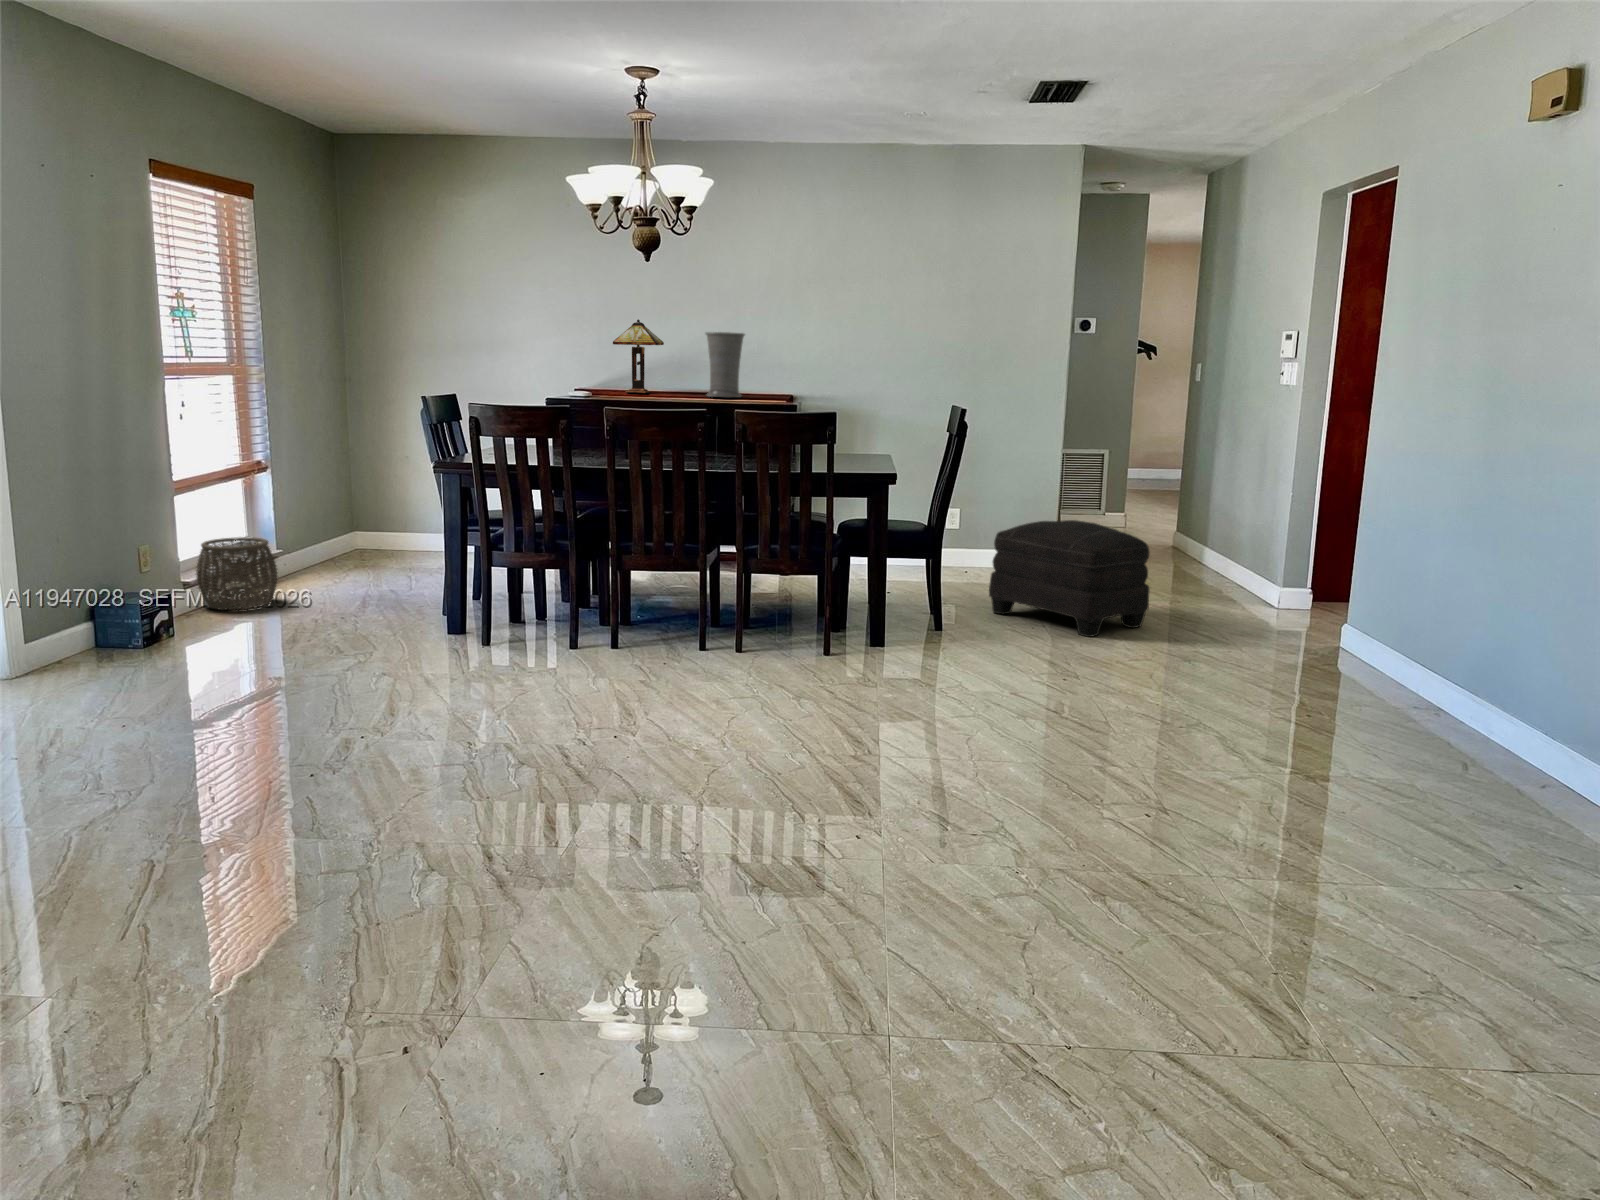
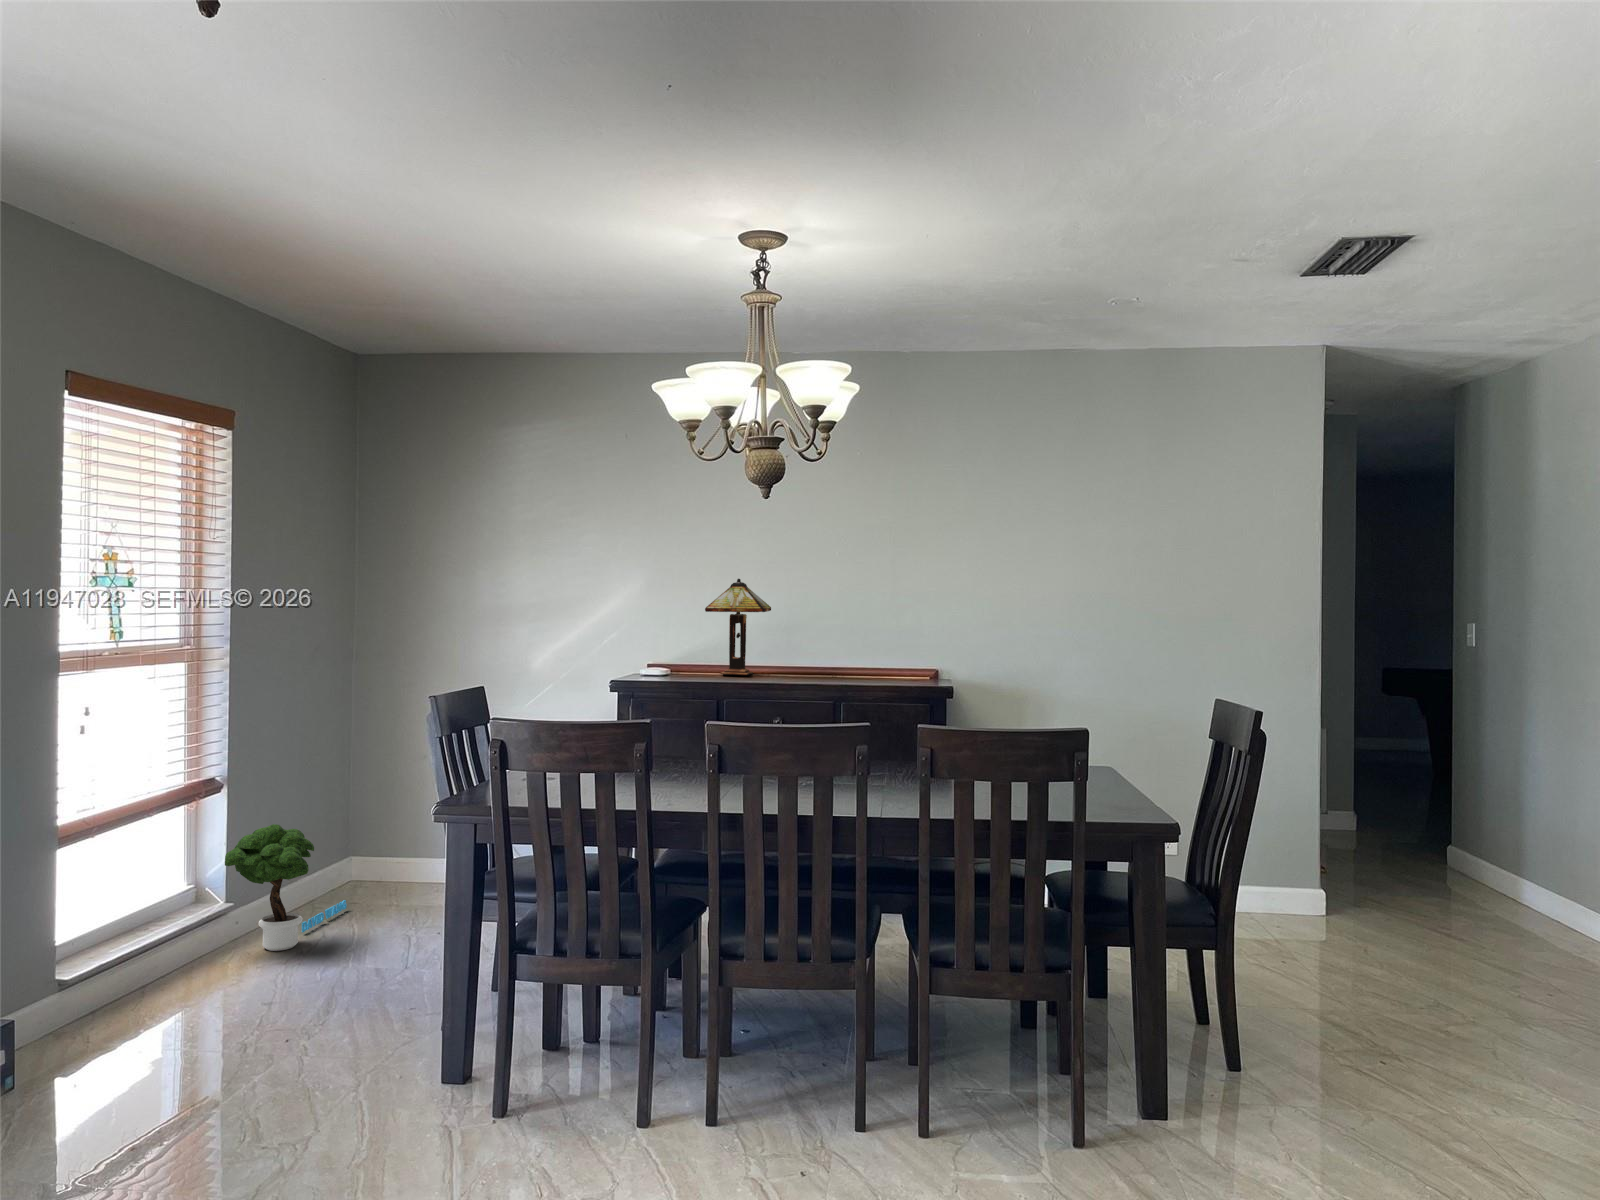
vase: present [705,332,745,397] -> none [828,594,882,681]
potted tree: none [273,494,354,582] -> present [225,824,347,951]
ottoman: present [989,520,1149,637] -> none [1282,869,1565,1086]
woven basket: present [196,537,278,610] -> none [80,899,210,1022]

